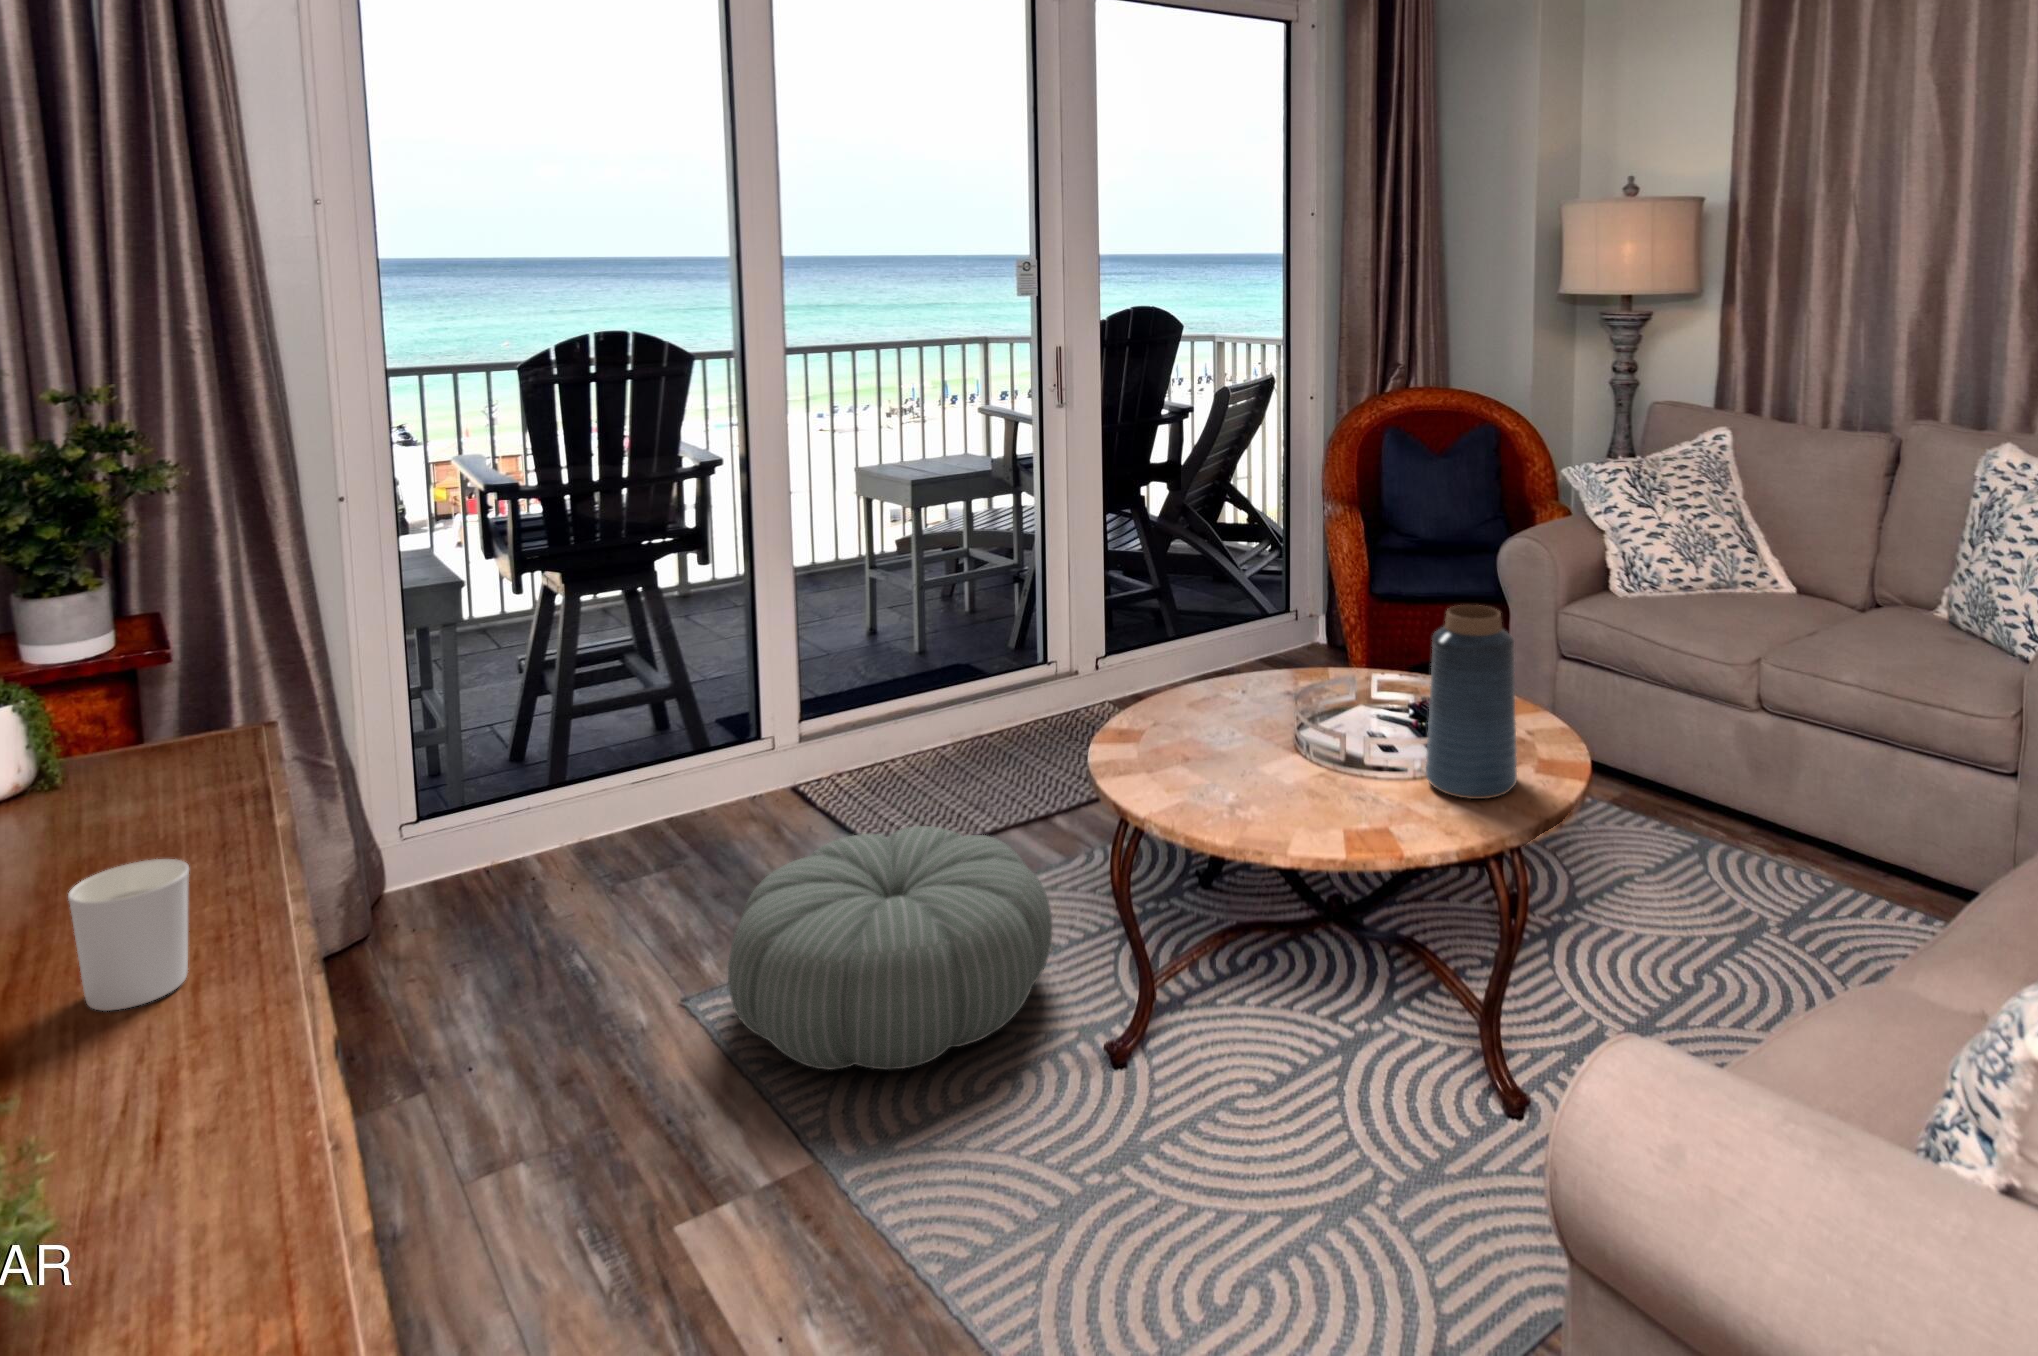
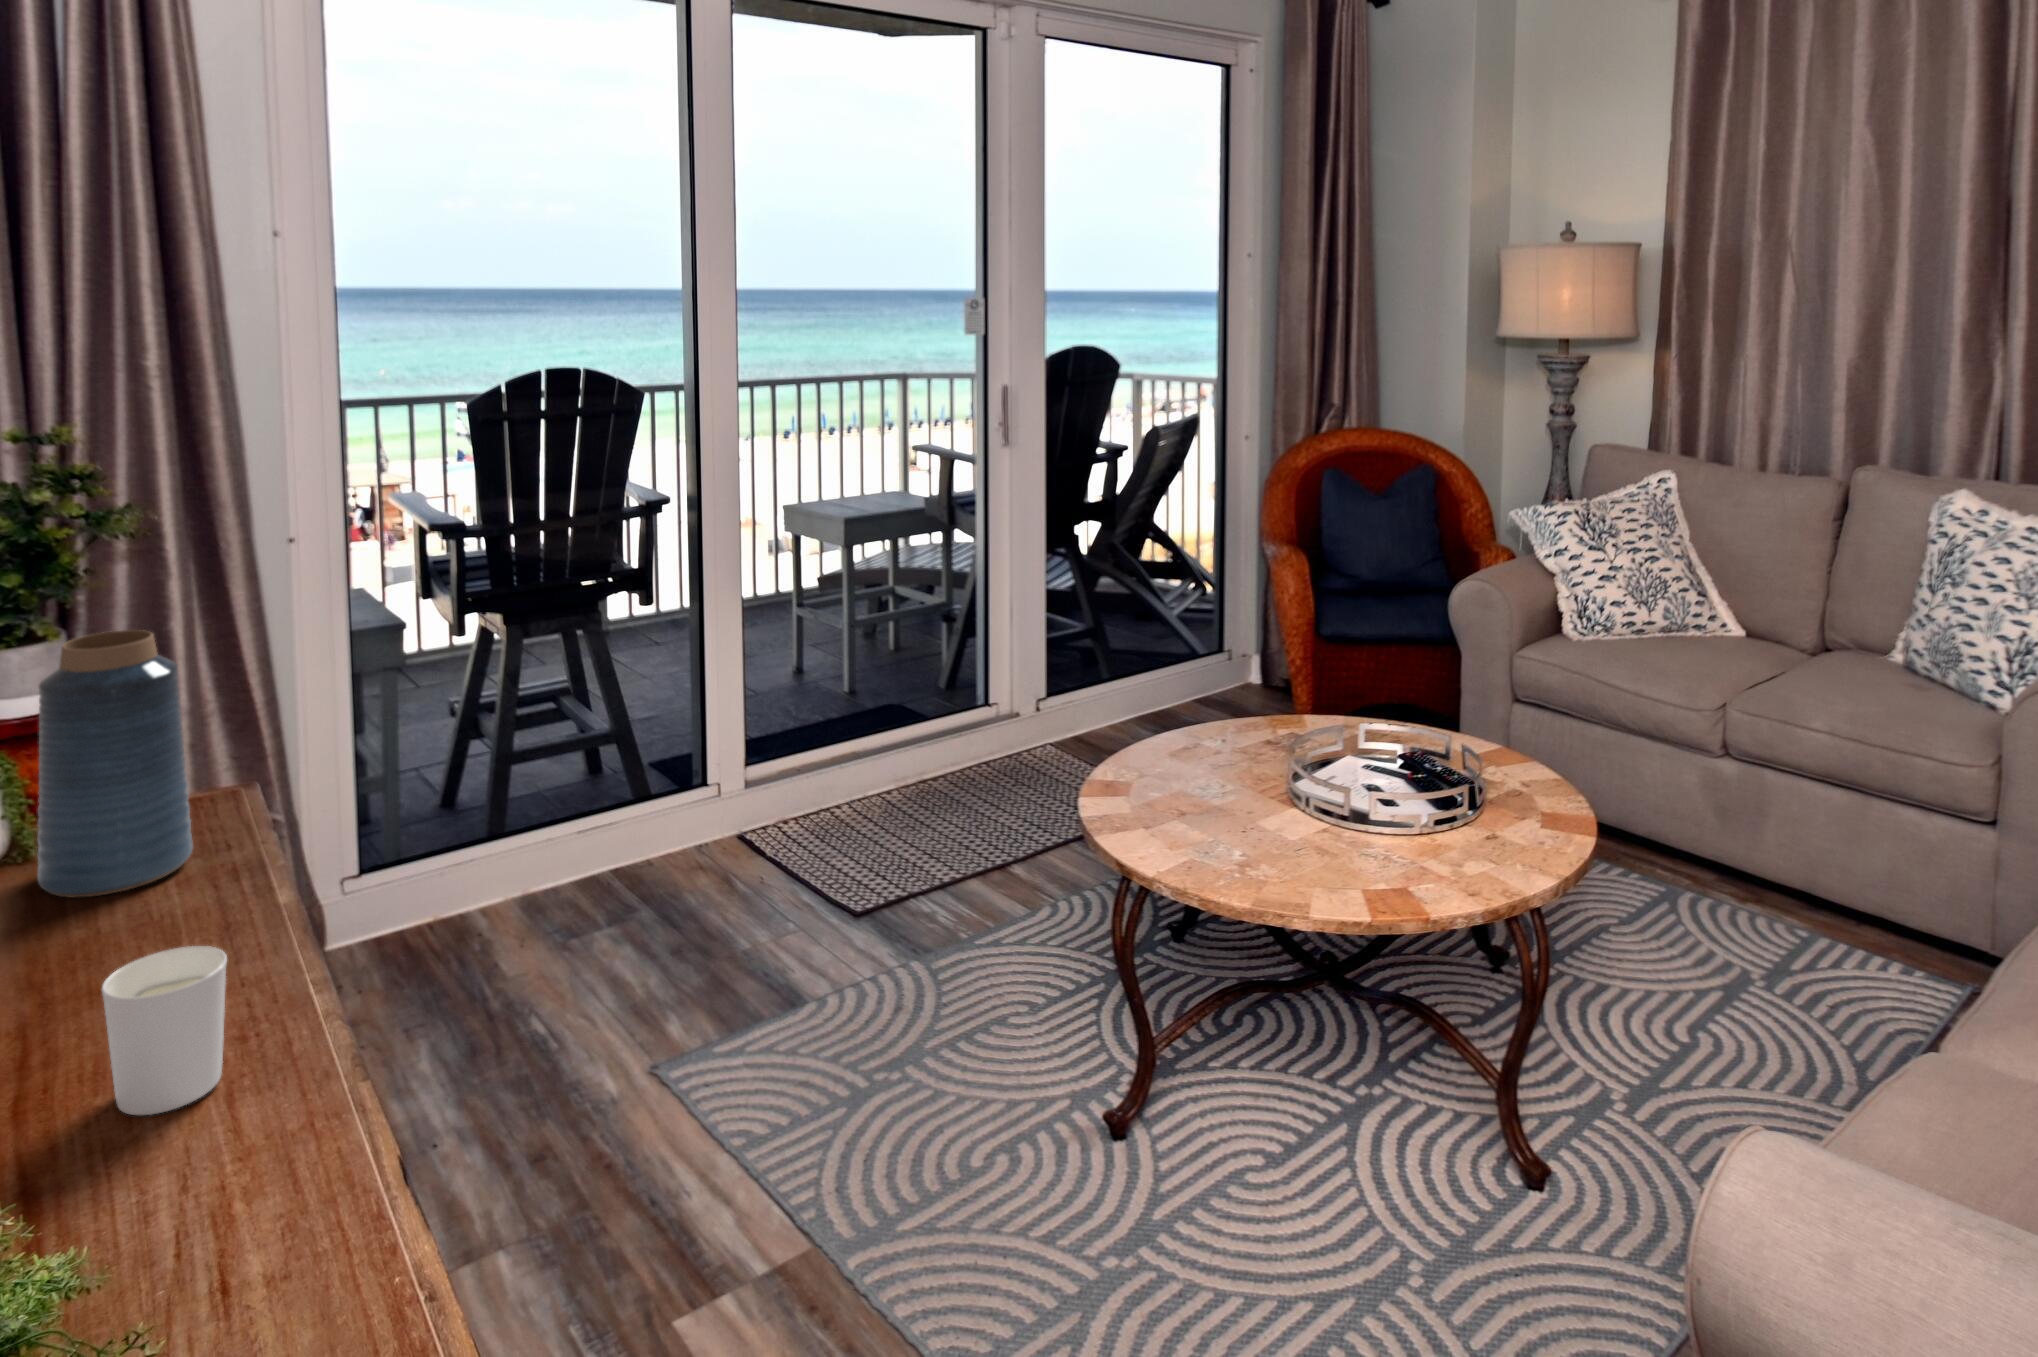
vase: present [1426,605,1517,799] -> present [38,630,193,897]
pouf: present [728,826,1053,1070] -> none [709,881,1038,1142]

